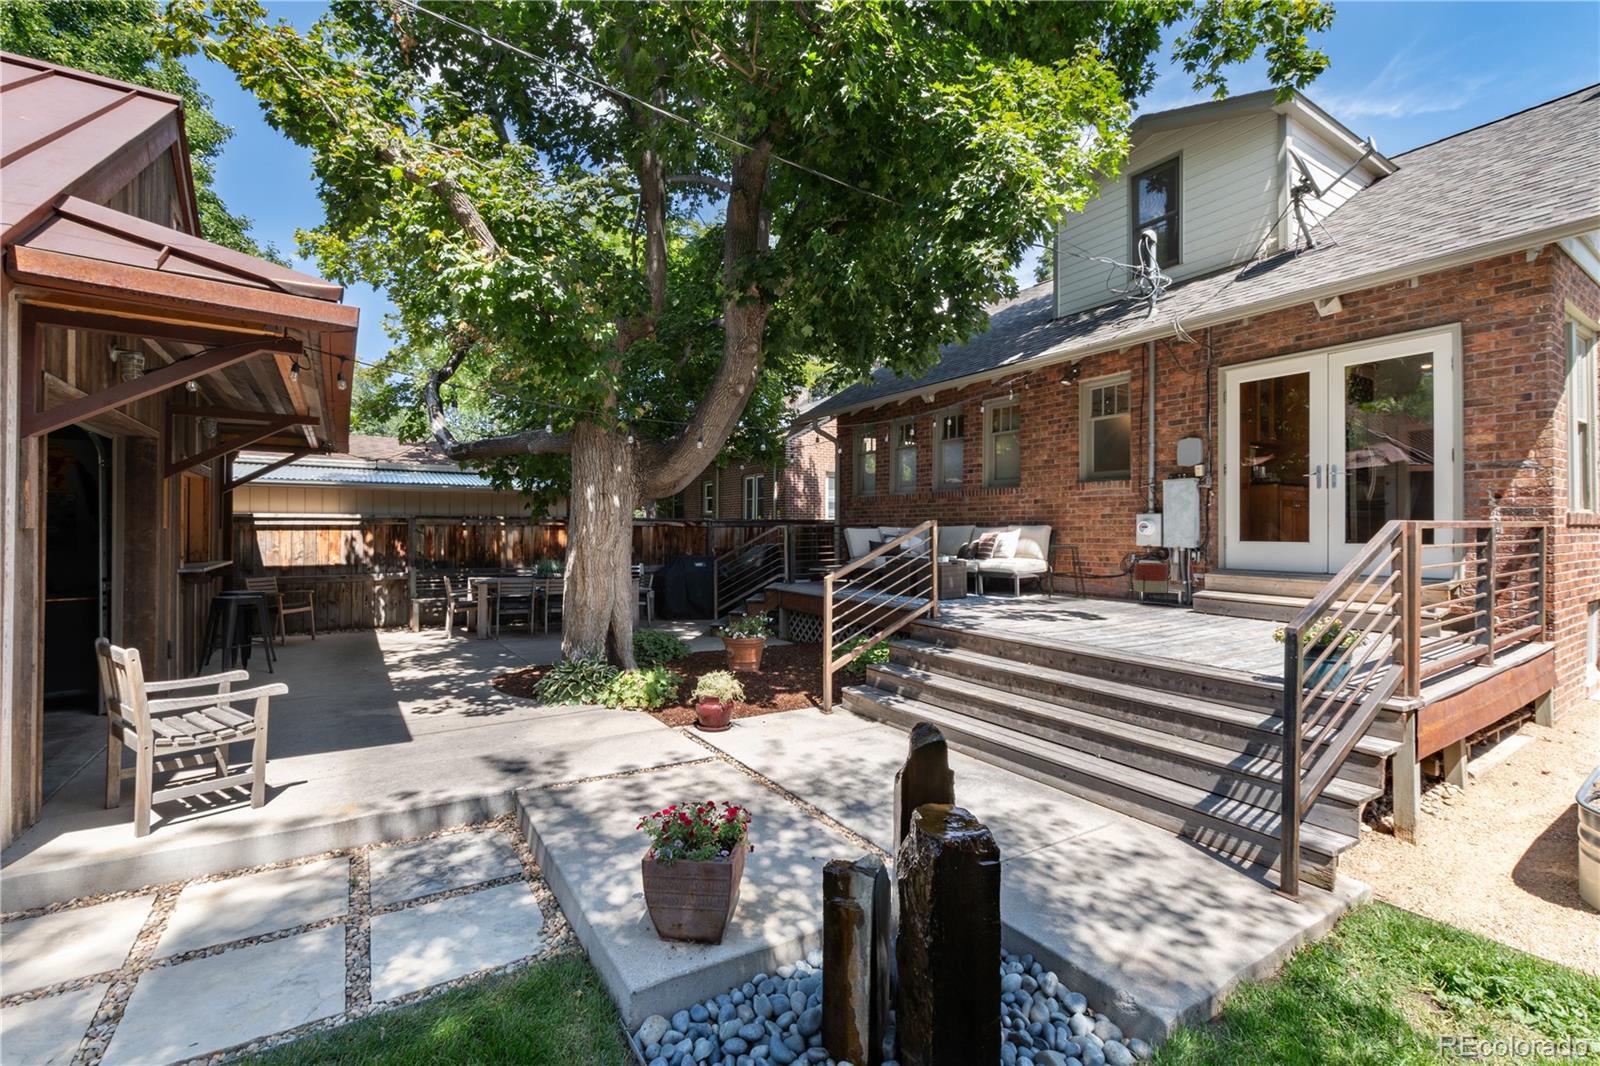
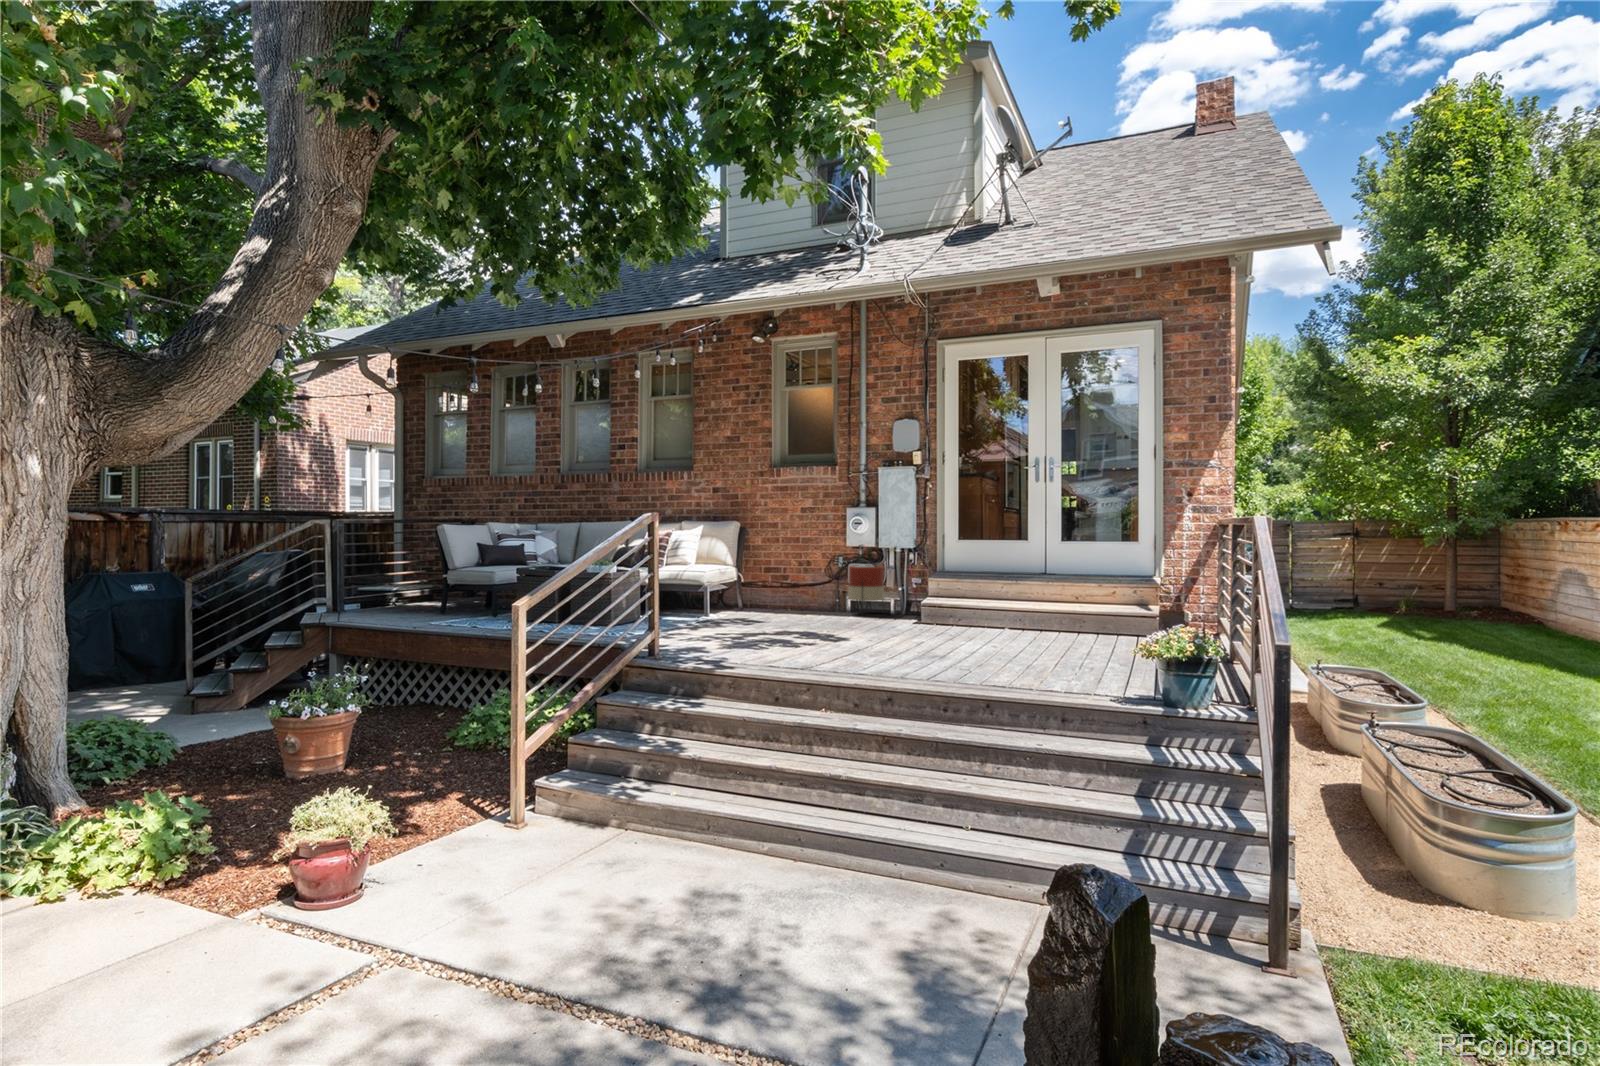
stool: present [1043,545,1086,599] -> none [734,546,791,614]

